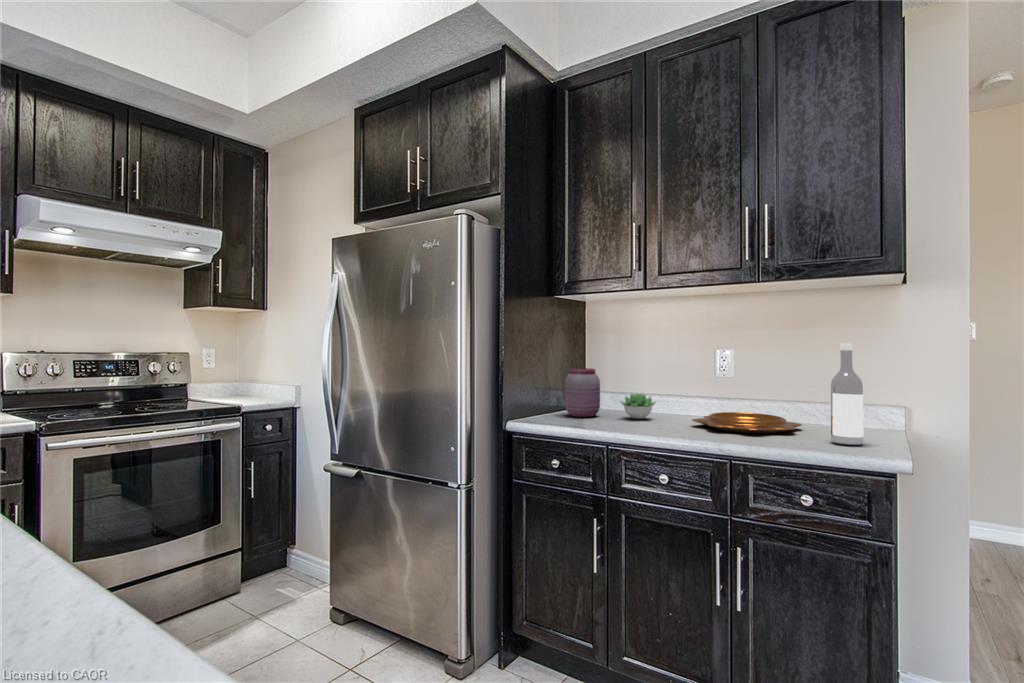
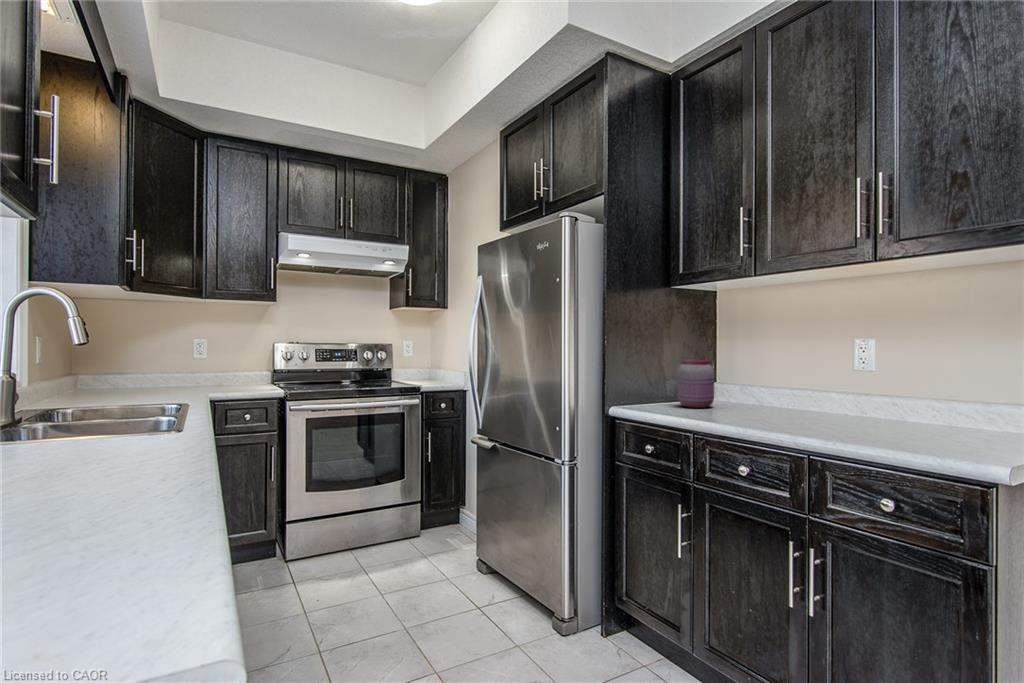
wine bottle: present [831,343,864,445] -> none [941,329,983,450]
succulent plant: present [621,394,656,419] -> none [730,385,772,412]
decorative bowl: present [692,412,802,433] -> none [798,409,934,432]

